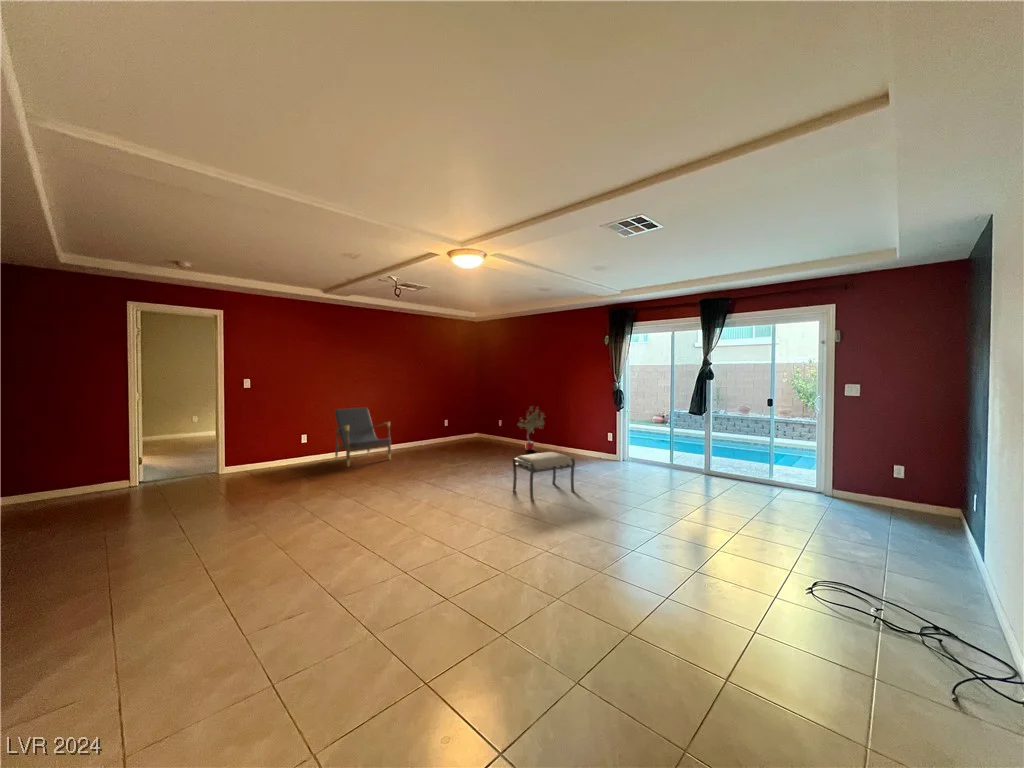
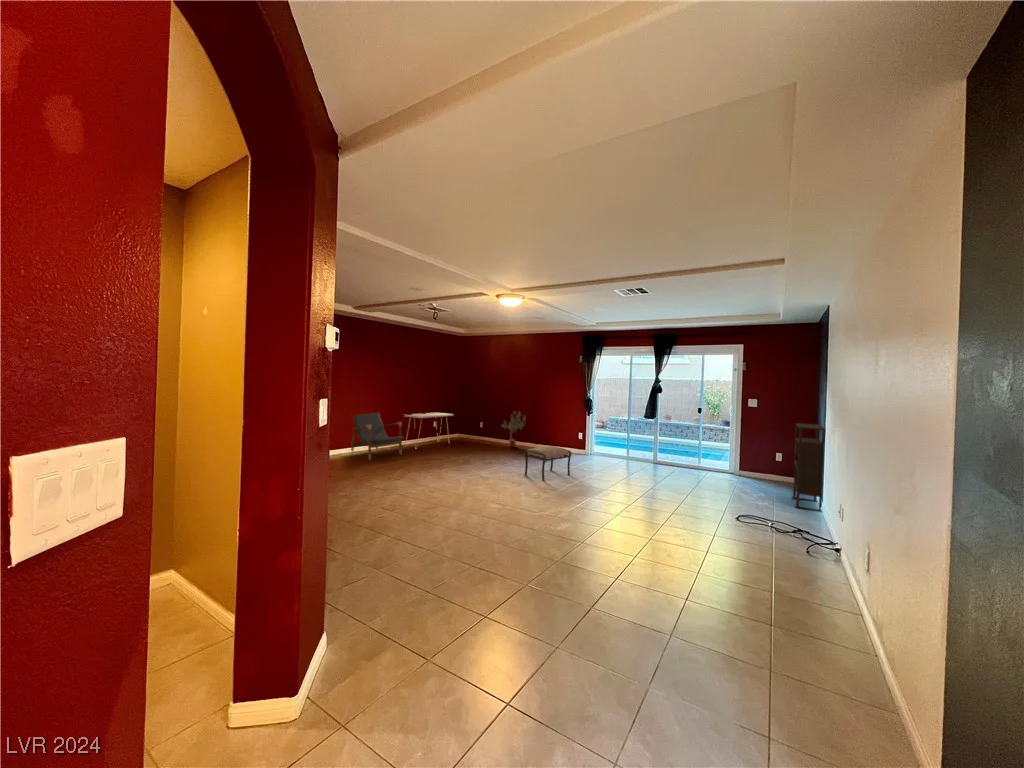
console table: none [401,410,462,453] -> present [405,413,453,449]
bookshelf: none [916,420,979,573] -> present [792,423,826,512]

